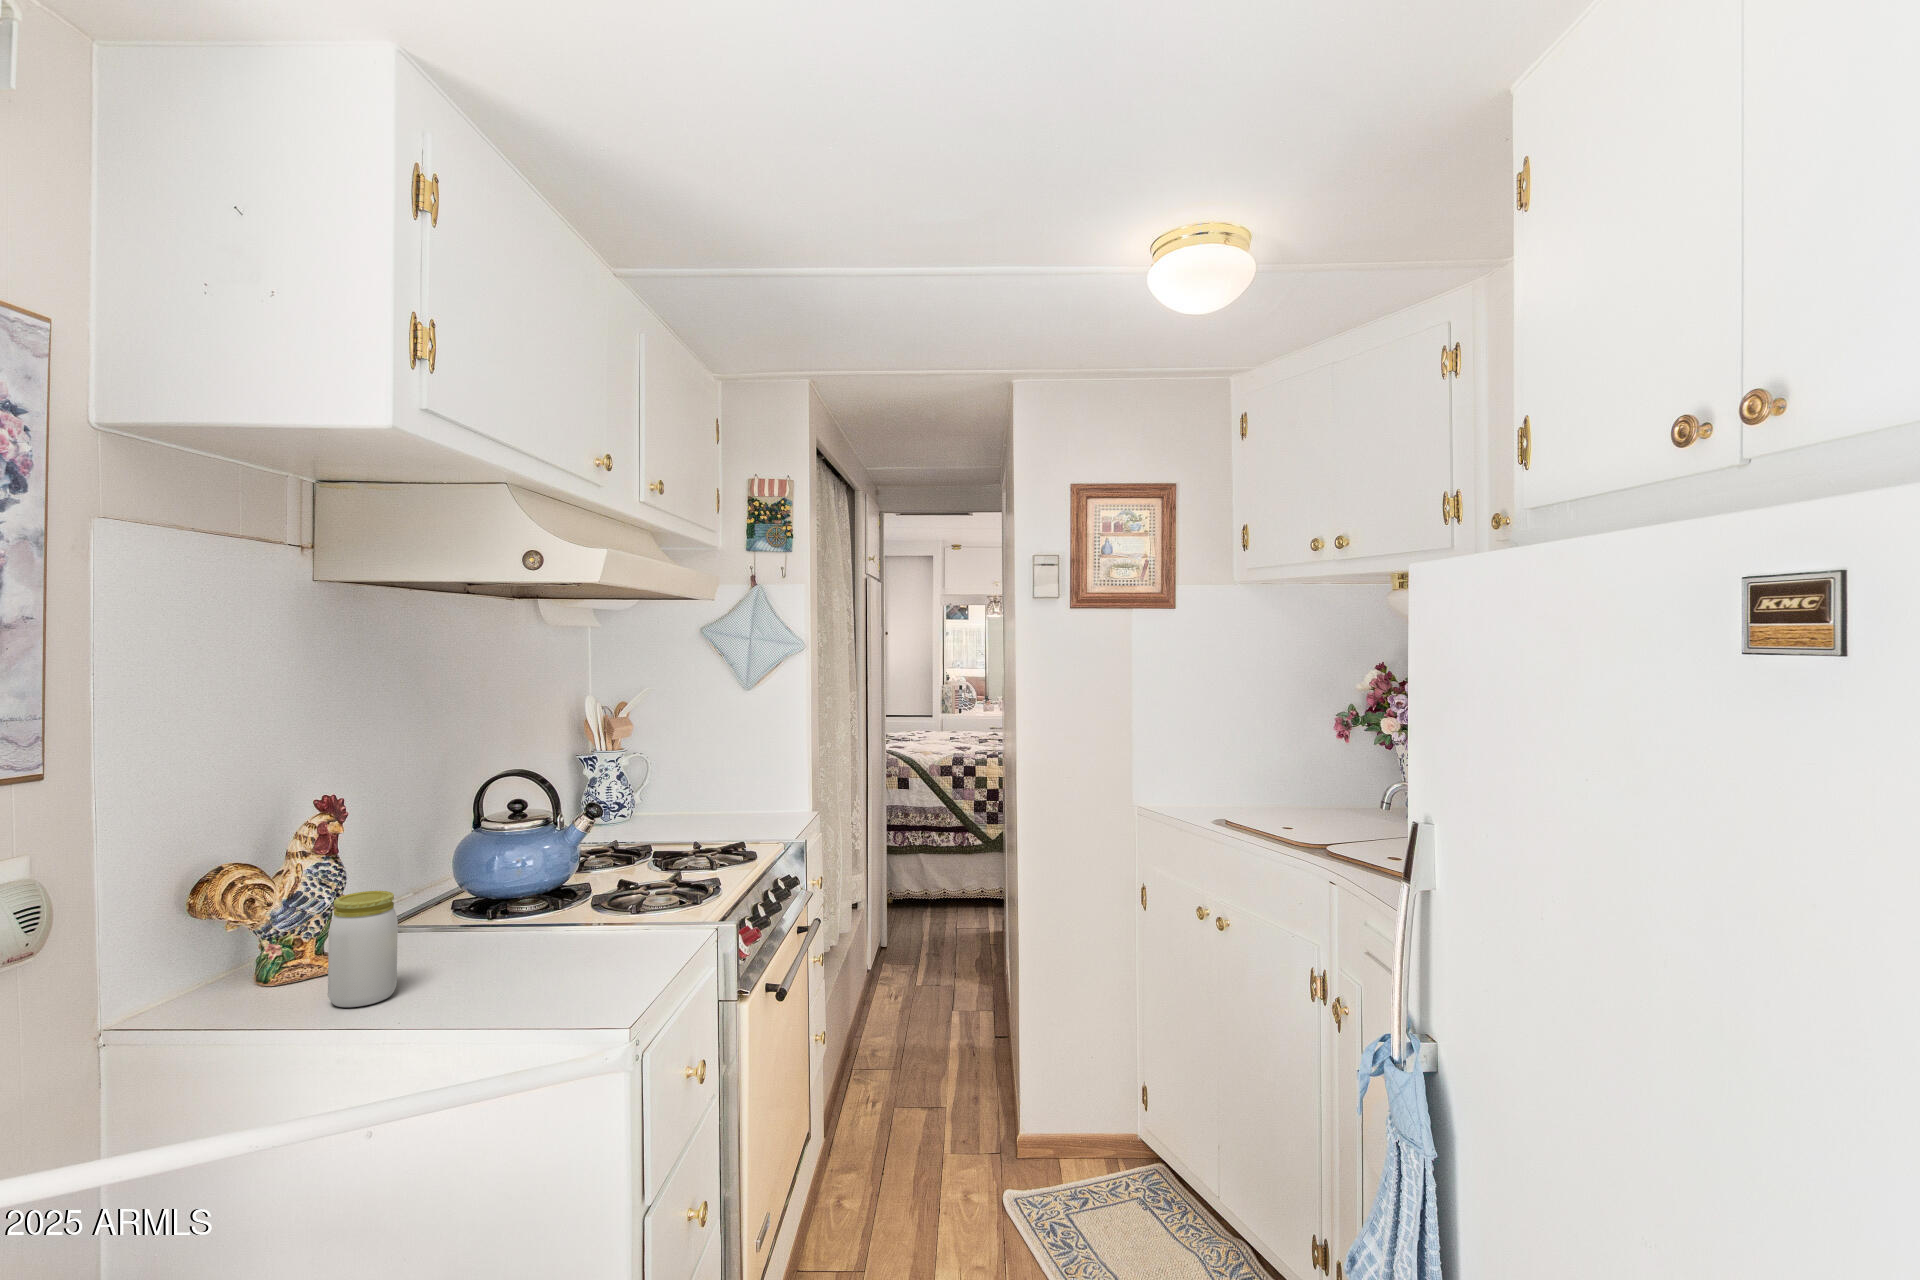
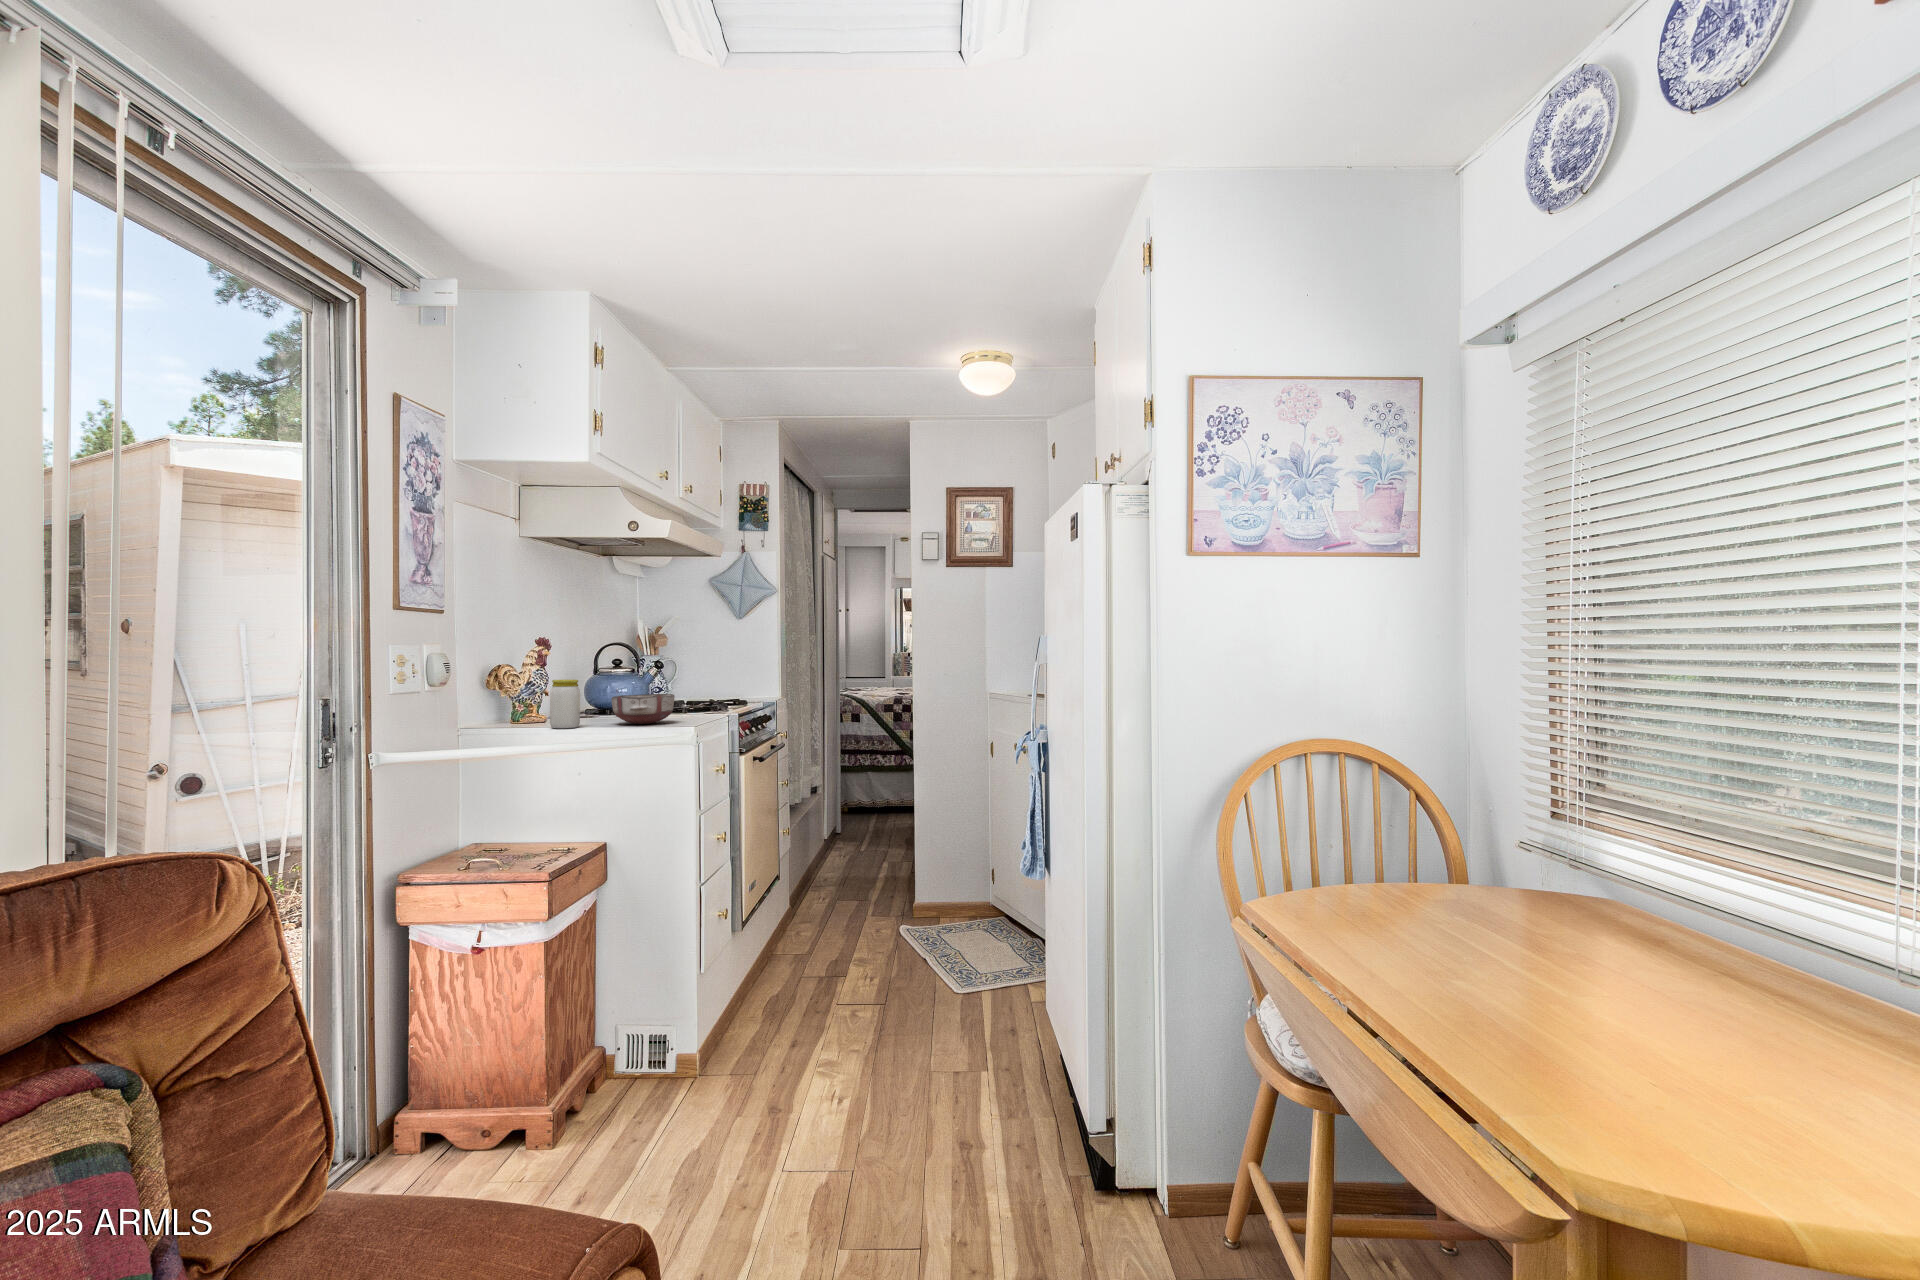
ceramic bowl: none [472,894,605,973] -> present [612,694,675,724]

